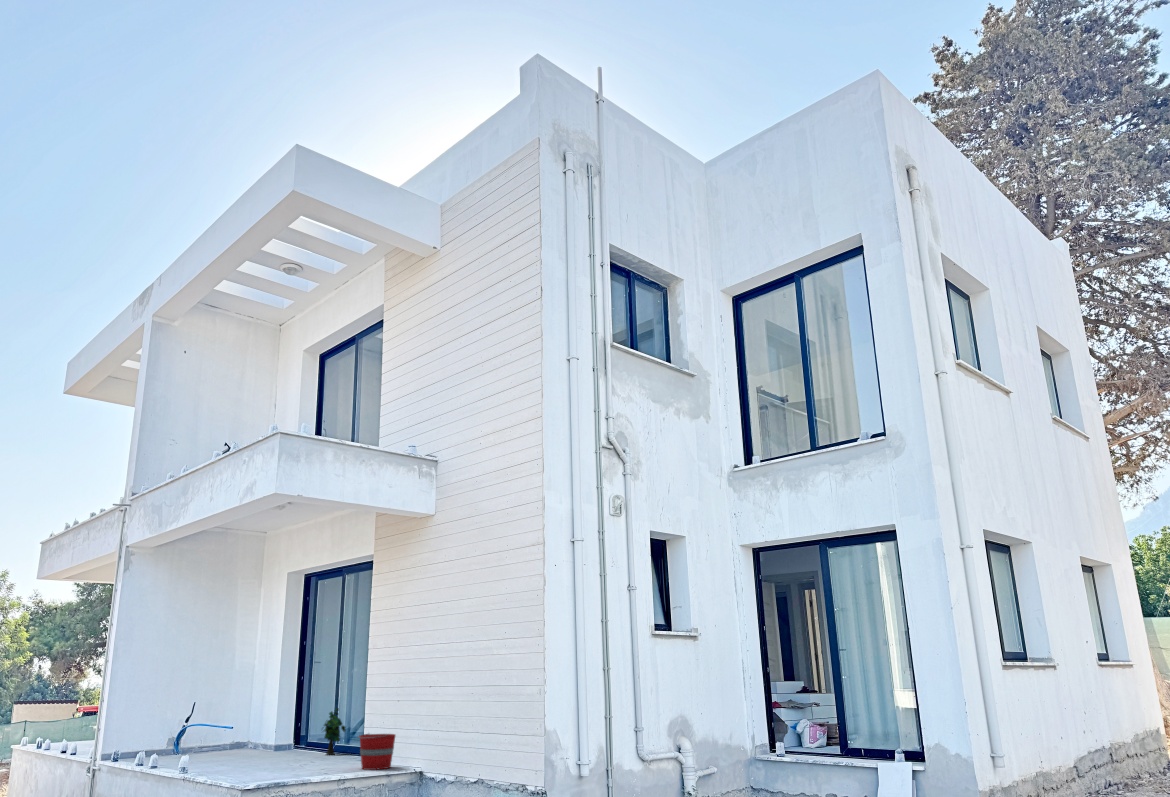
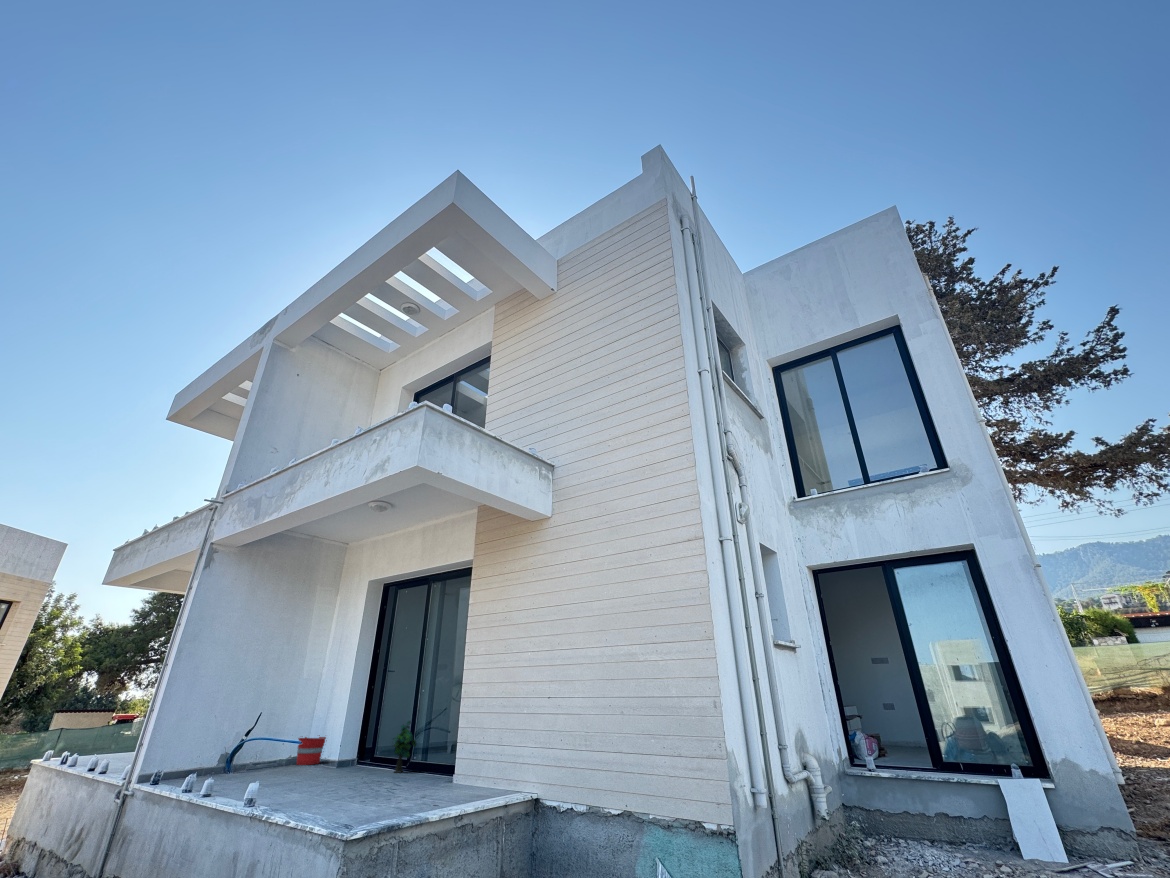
bucket: present [359,734,395,770] -> present [296,735,326,765]

